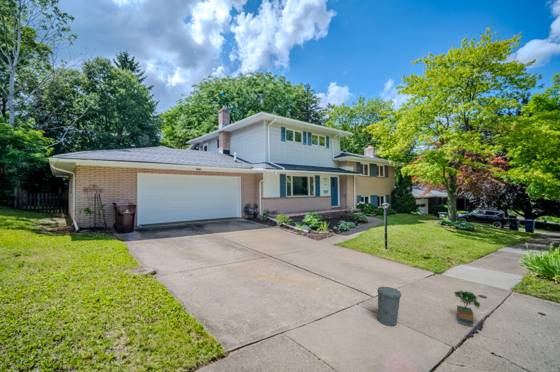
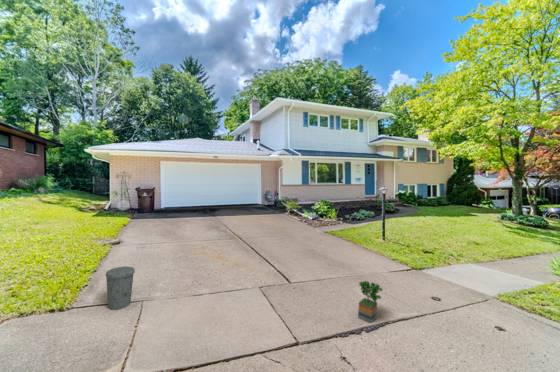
trash can: present [377,287,401,326] -> present [106,266,135,310]

